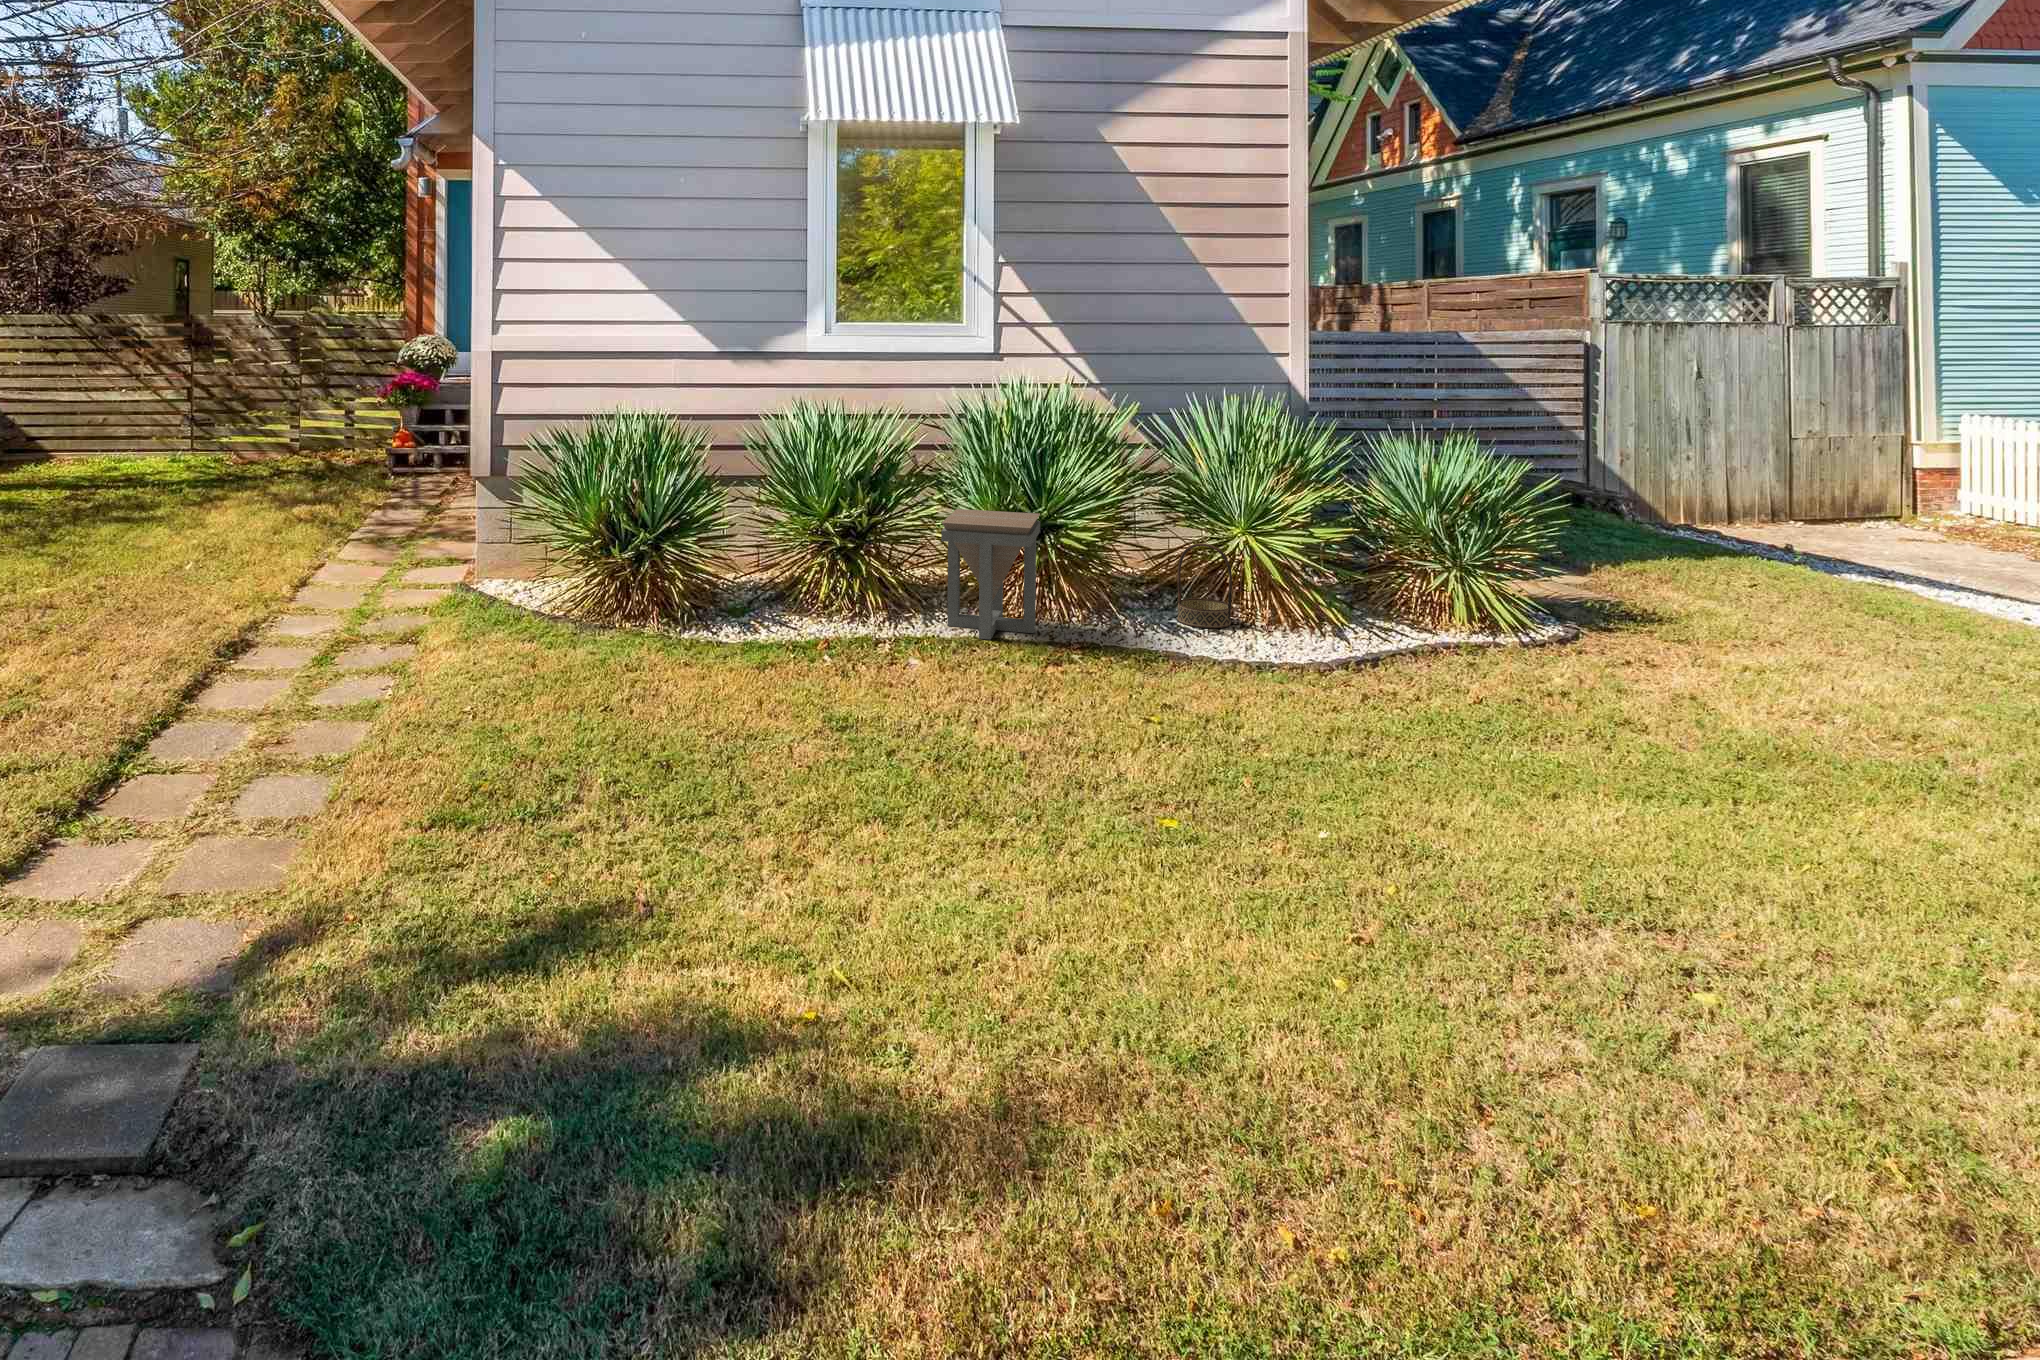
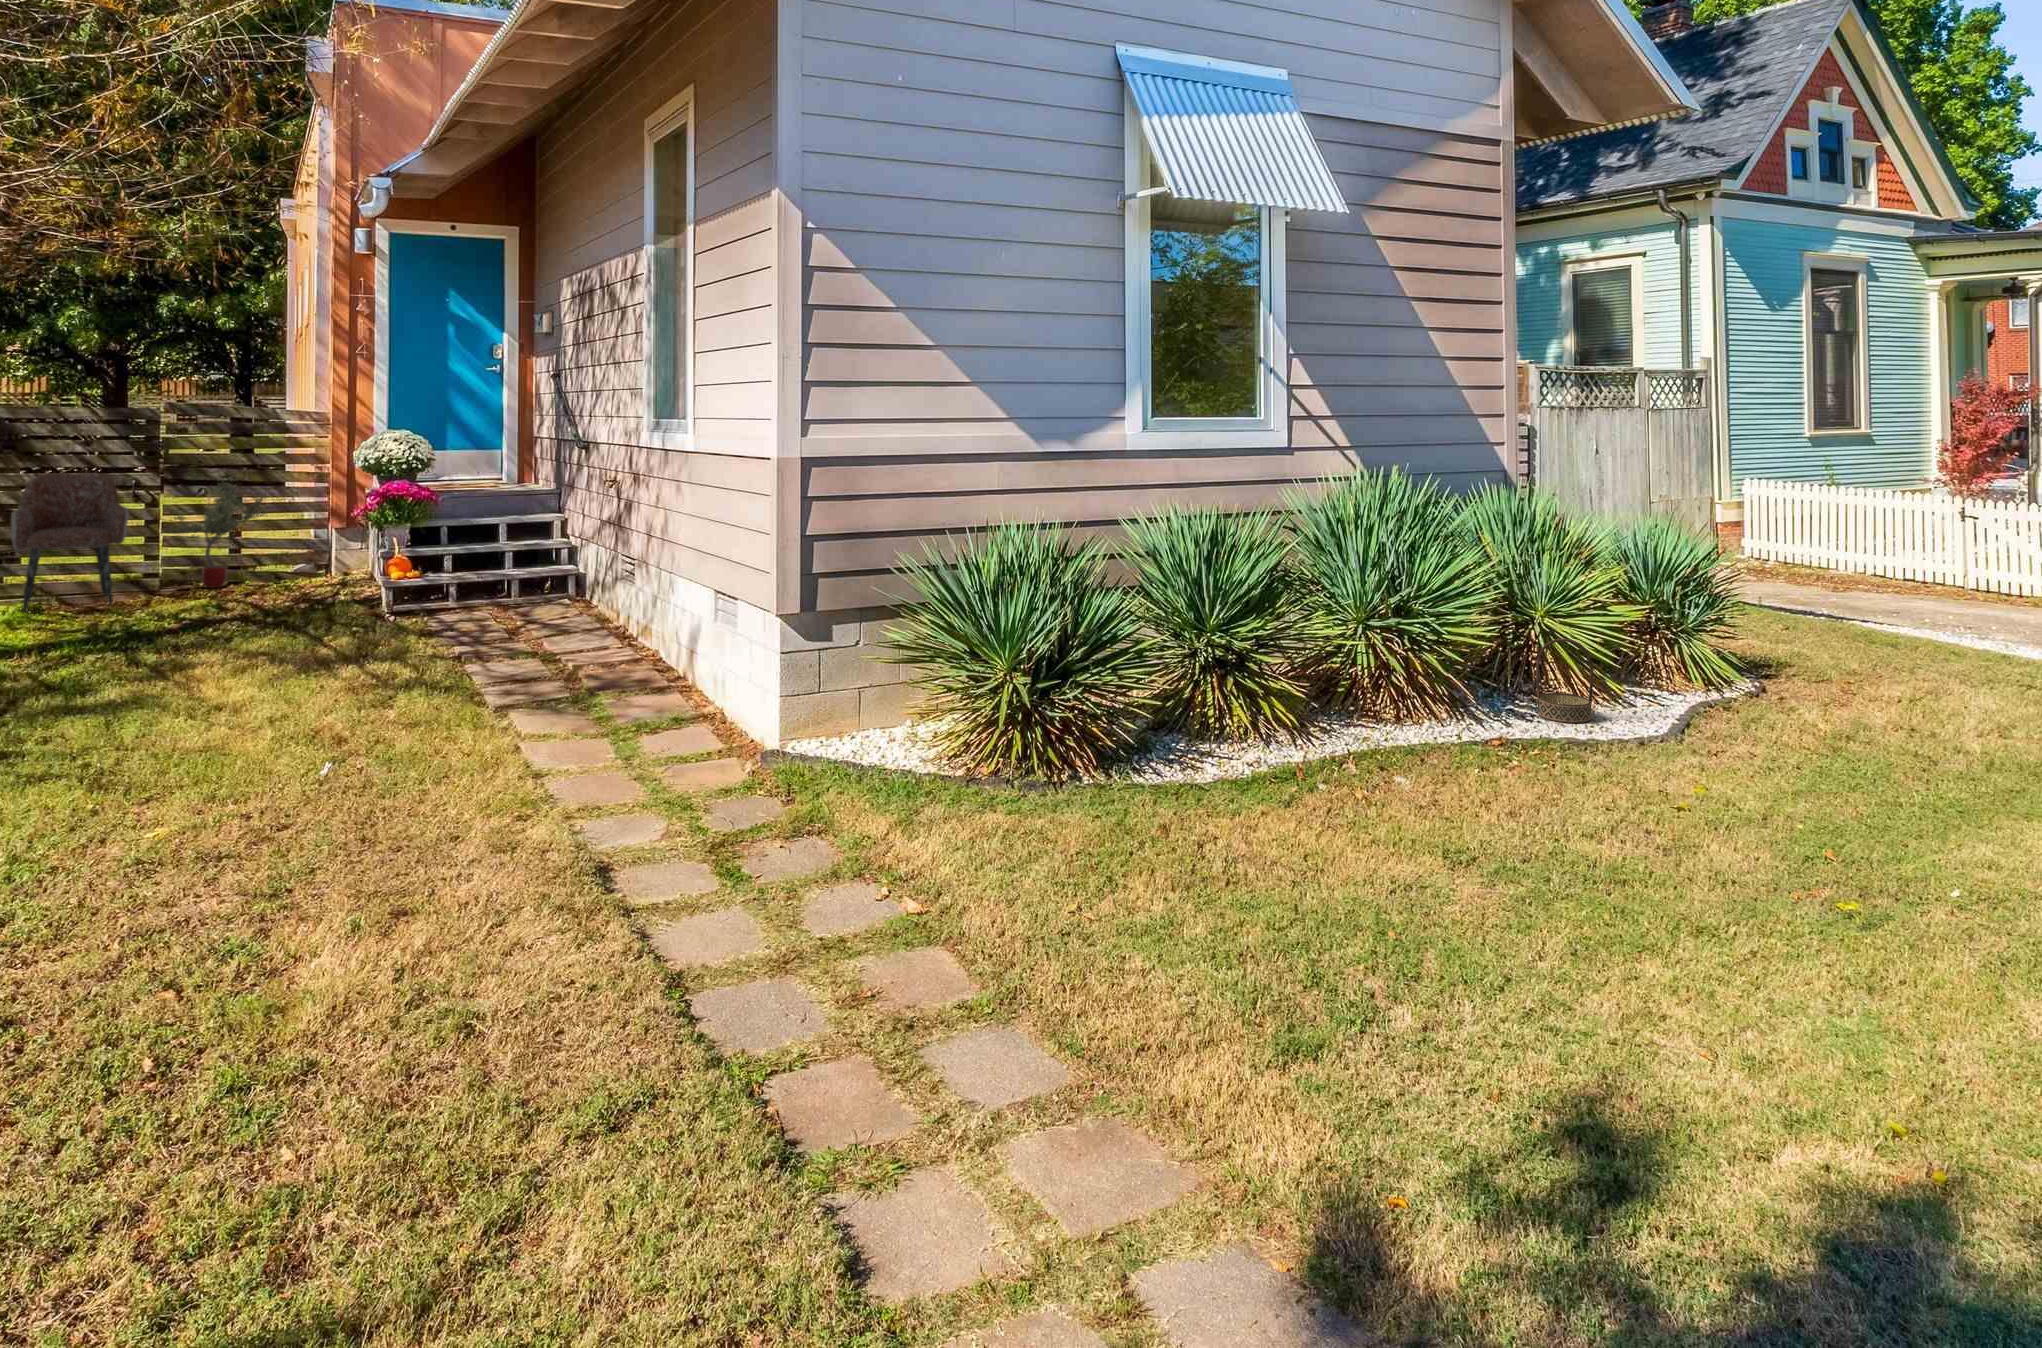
armchair: none [194,368,266,460] -> present [11,473,129,612]
potted tree: none [291,373,360,453] -> present [163,477,267,588]
side table: present [941,509,1040,639] -> none [1359,621,1483,762]

